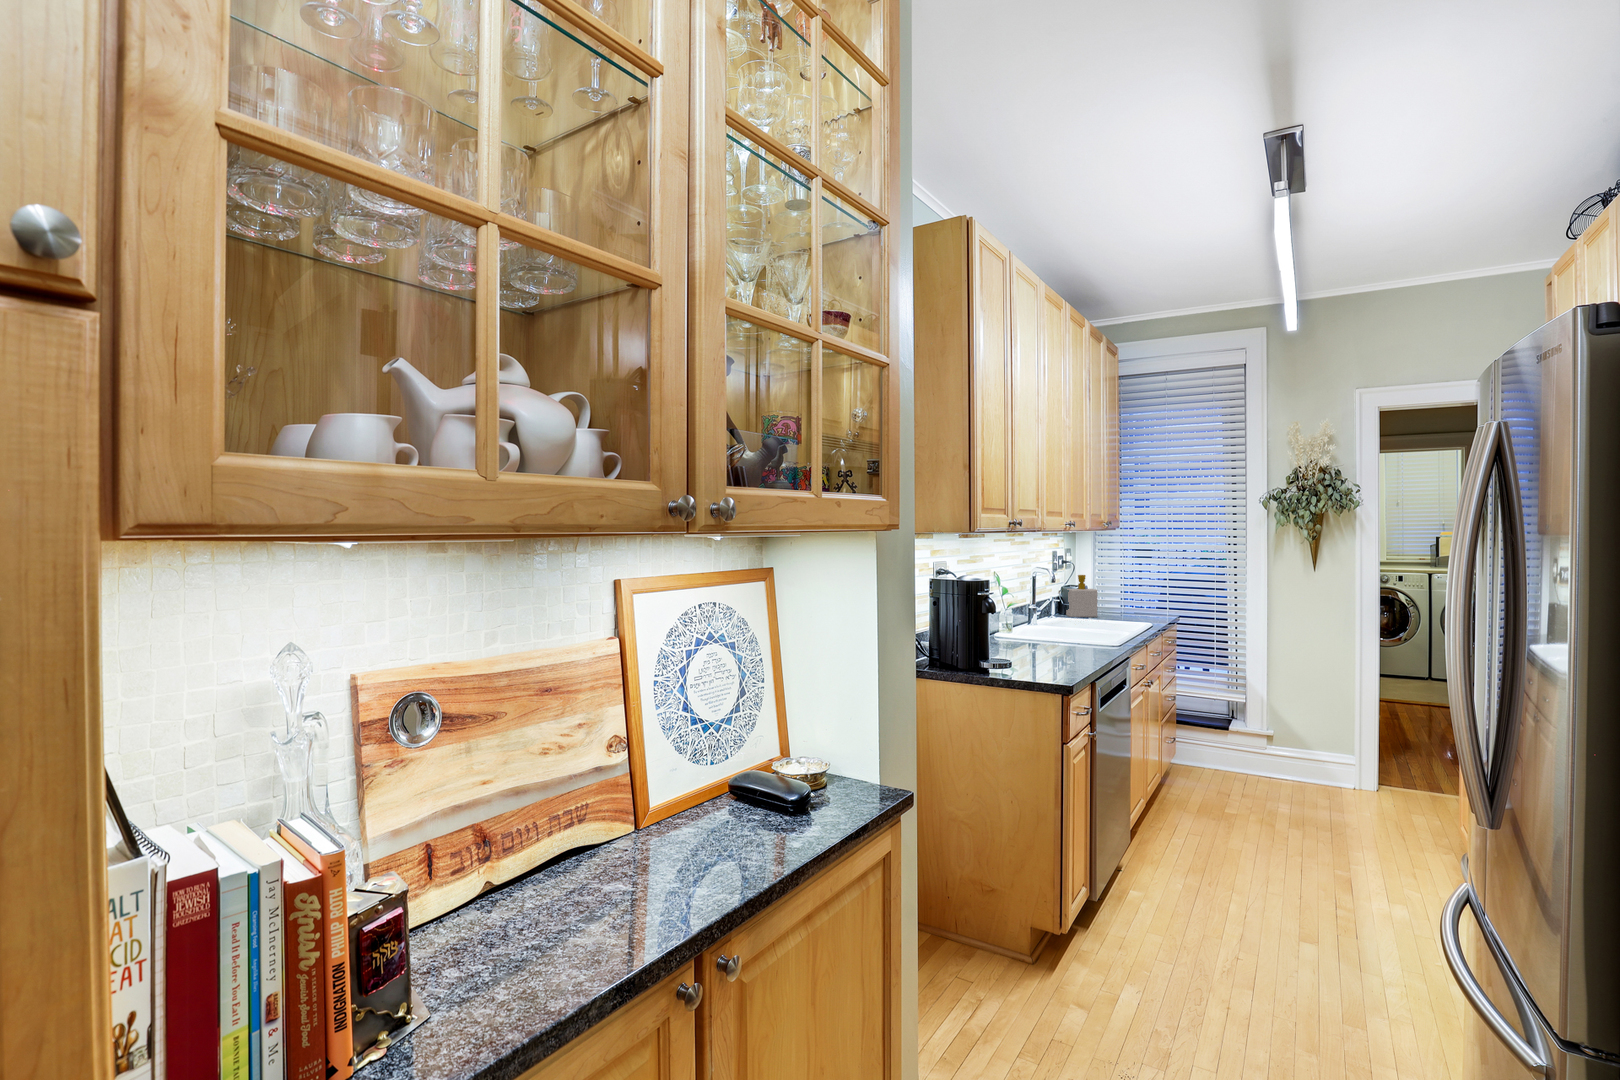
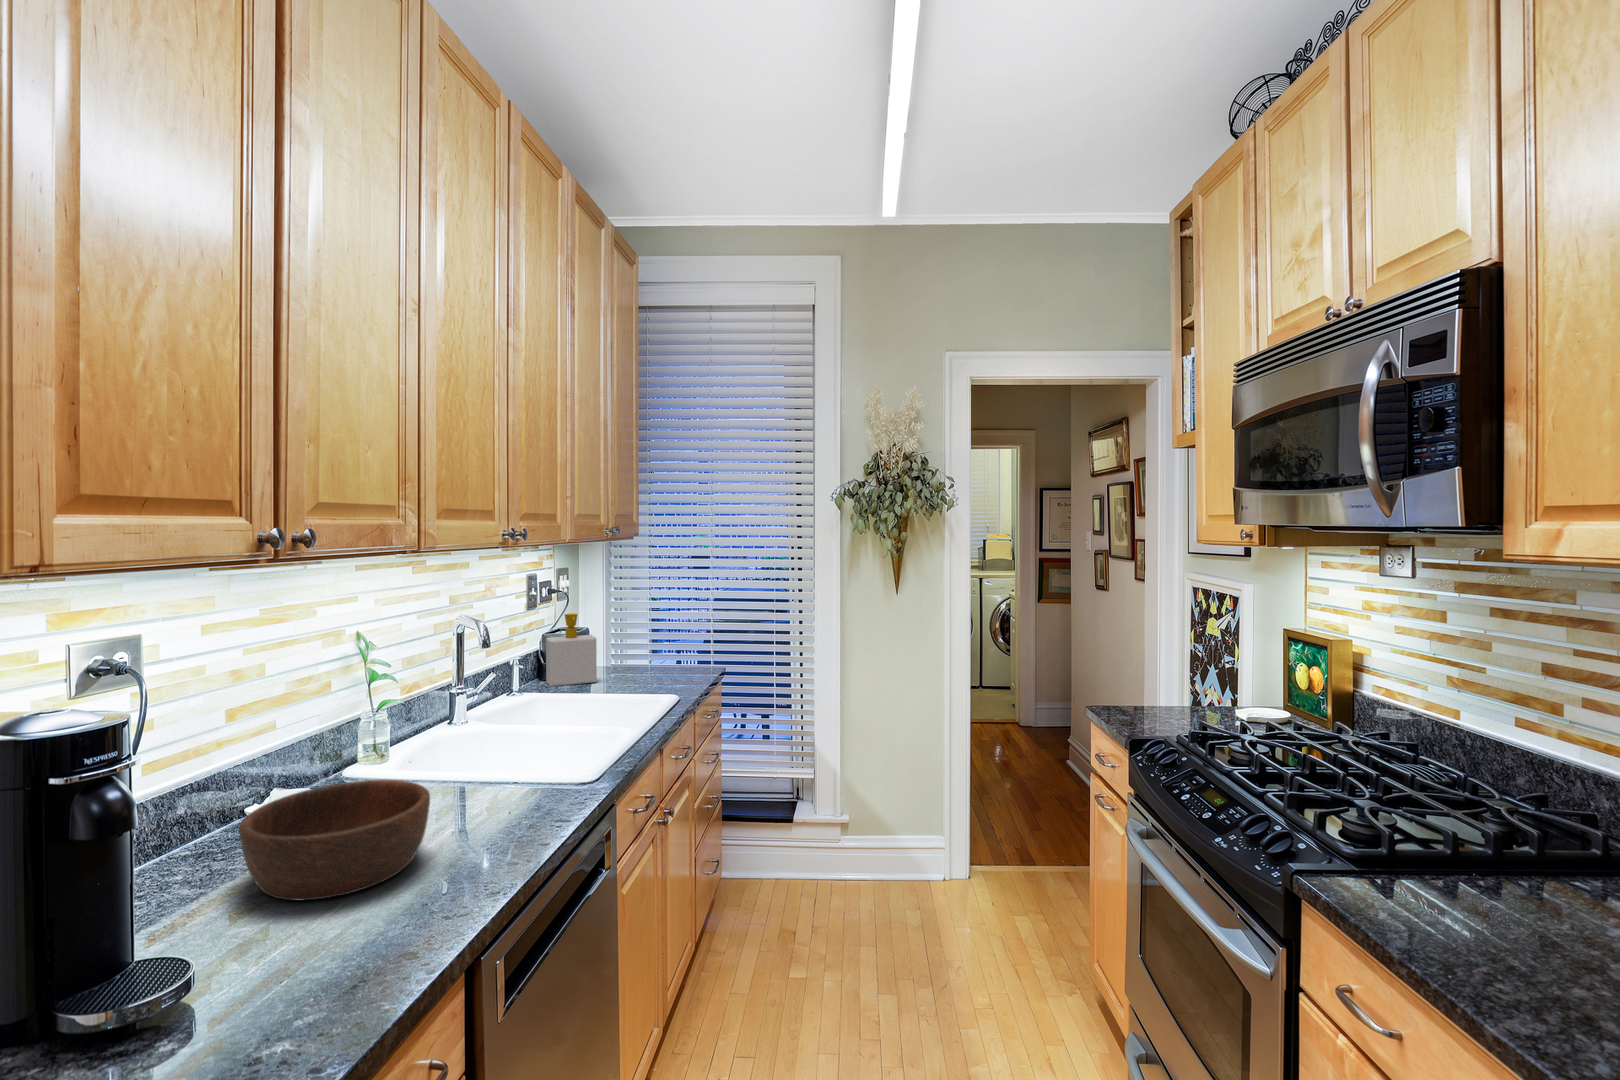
wooden bowl: none [1021,620,1082,650] -> present [239,780,430,900]

